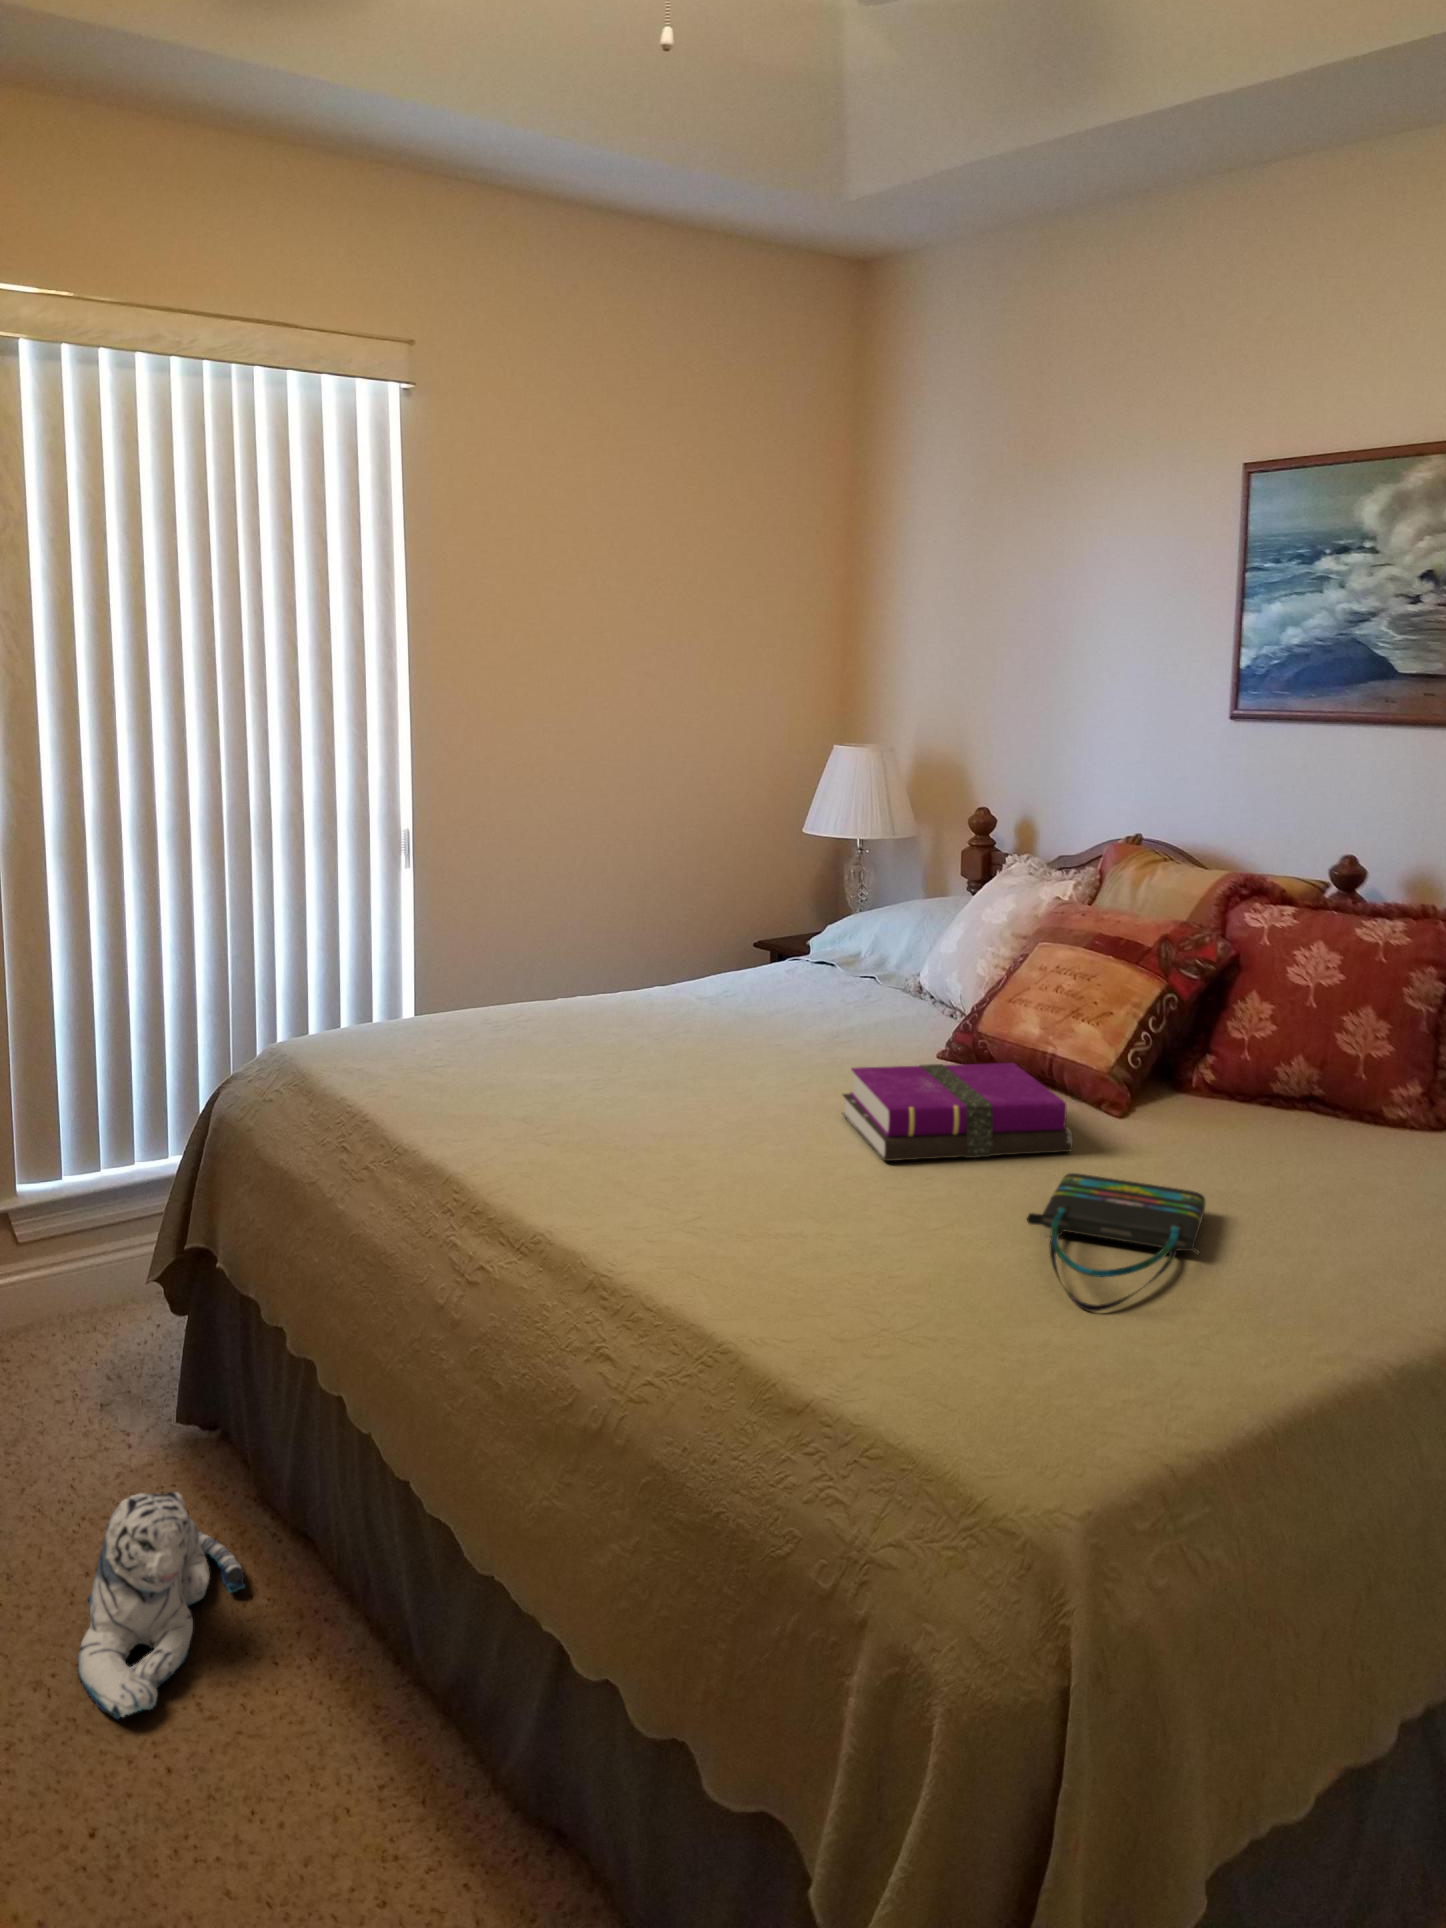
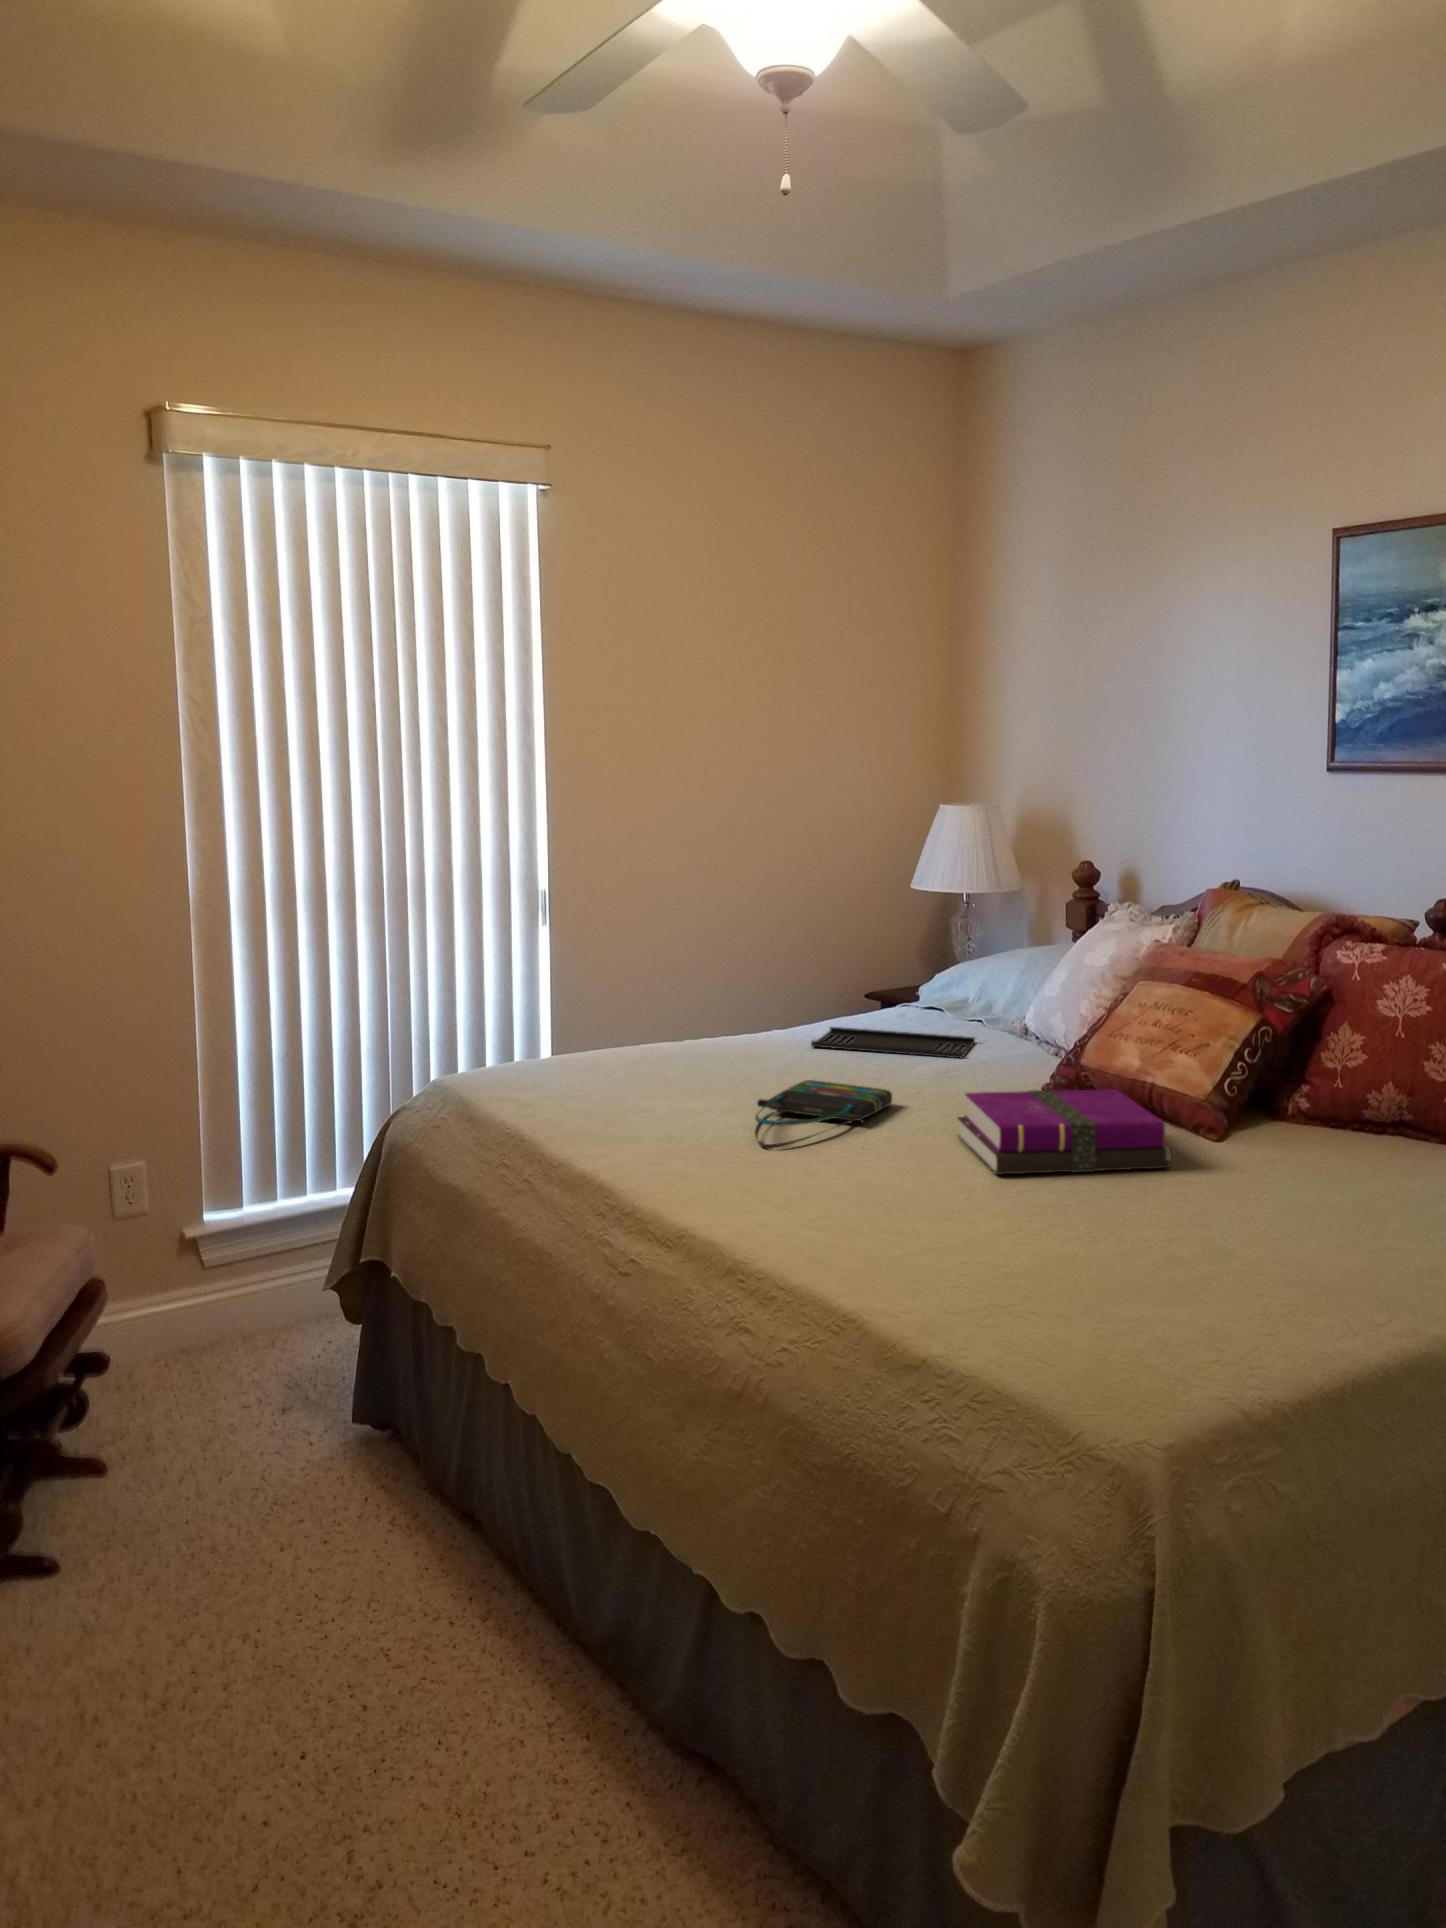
tray: none [688,986,862,1022] -> present [811,1027,975,1058]
tote bag: present [1027,1173,1206,1311] -> present [755,1080,892,1149]
plush toy: present [78,1492,245,1719] -> none [279,1469,420,1666]

